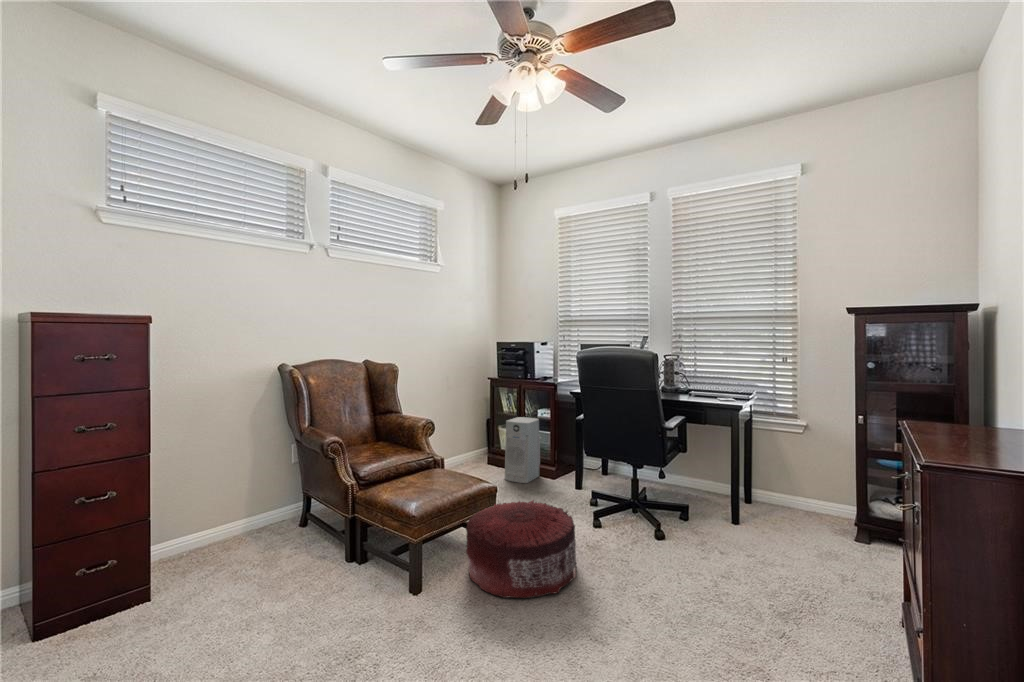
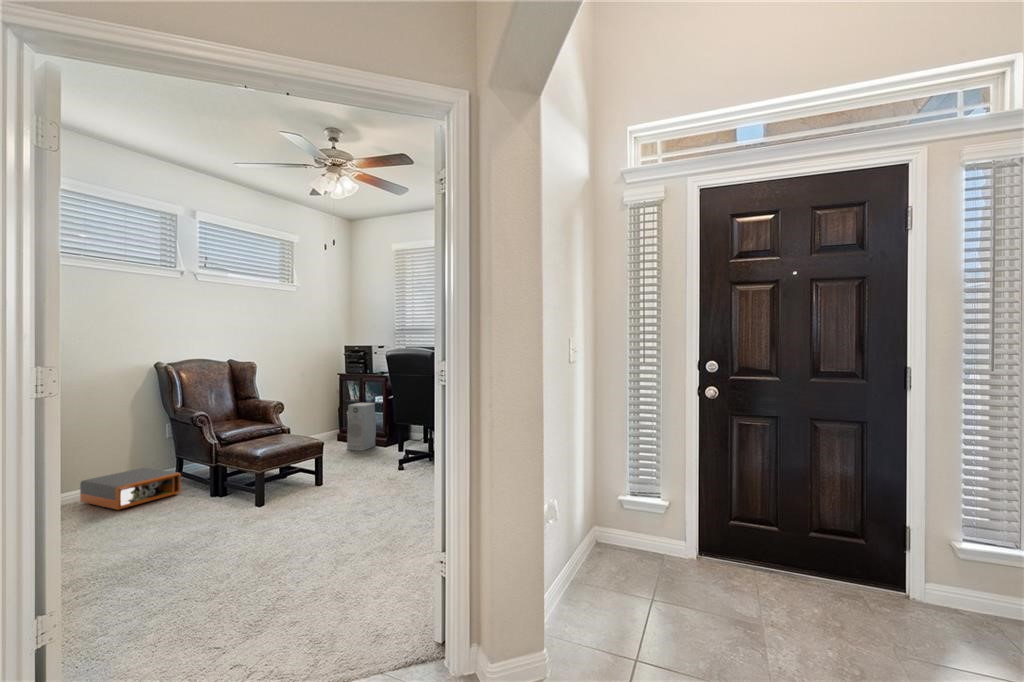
pouf: present [466,500,577,598] -> none [297,450,375,503]
storage box: none [188,504,308,577] -> present [80,468,181,510]

